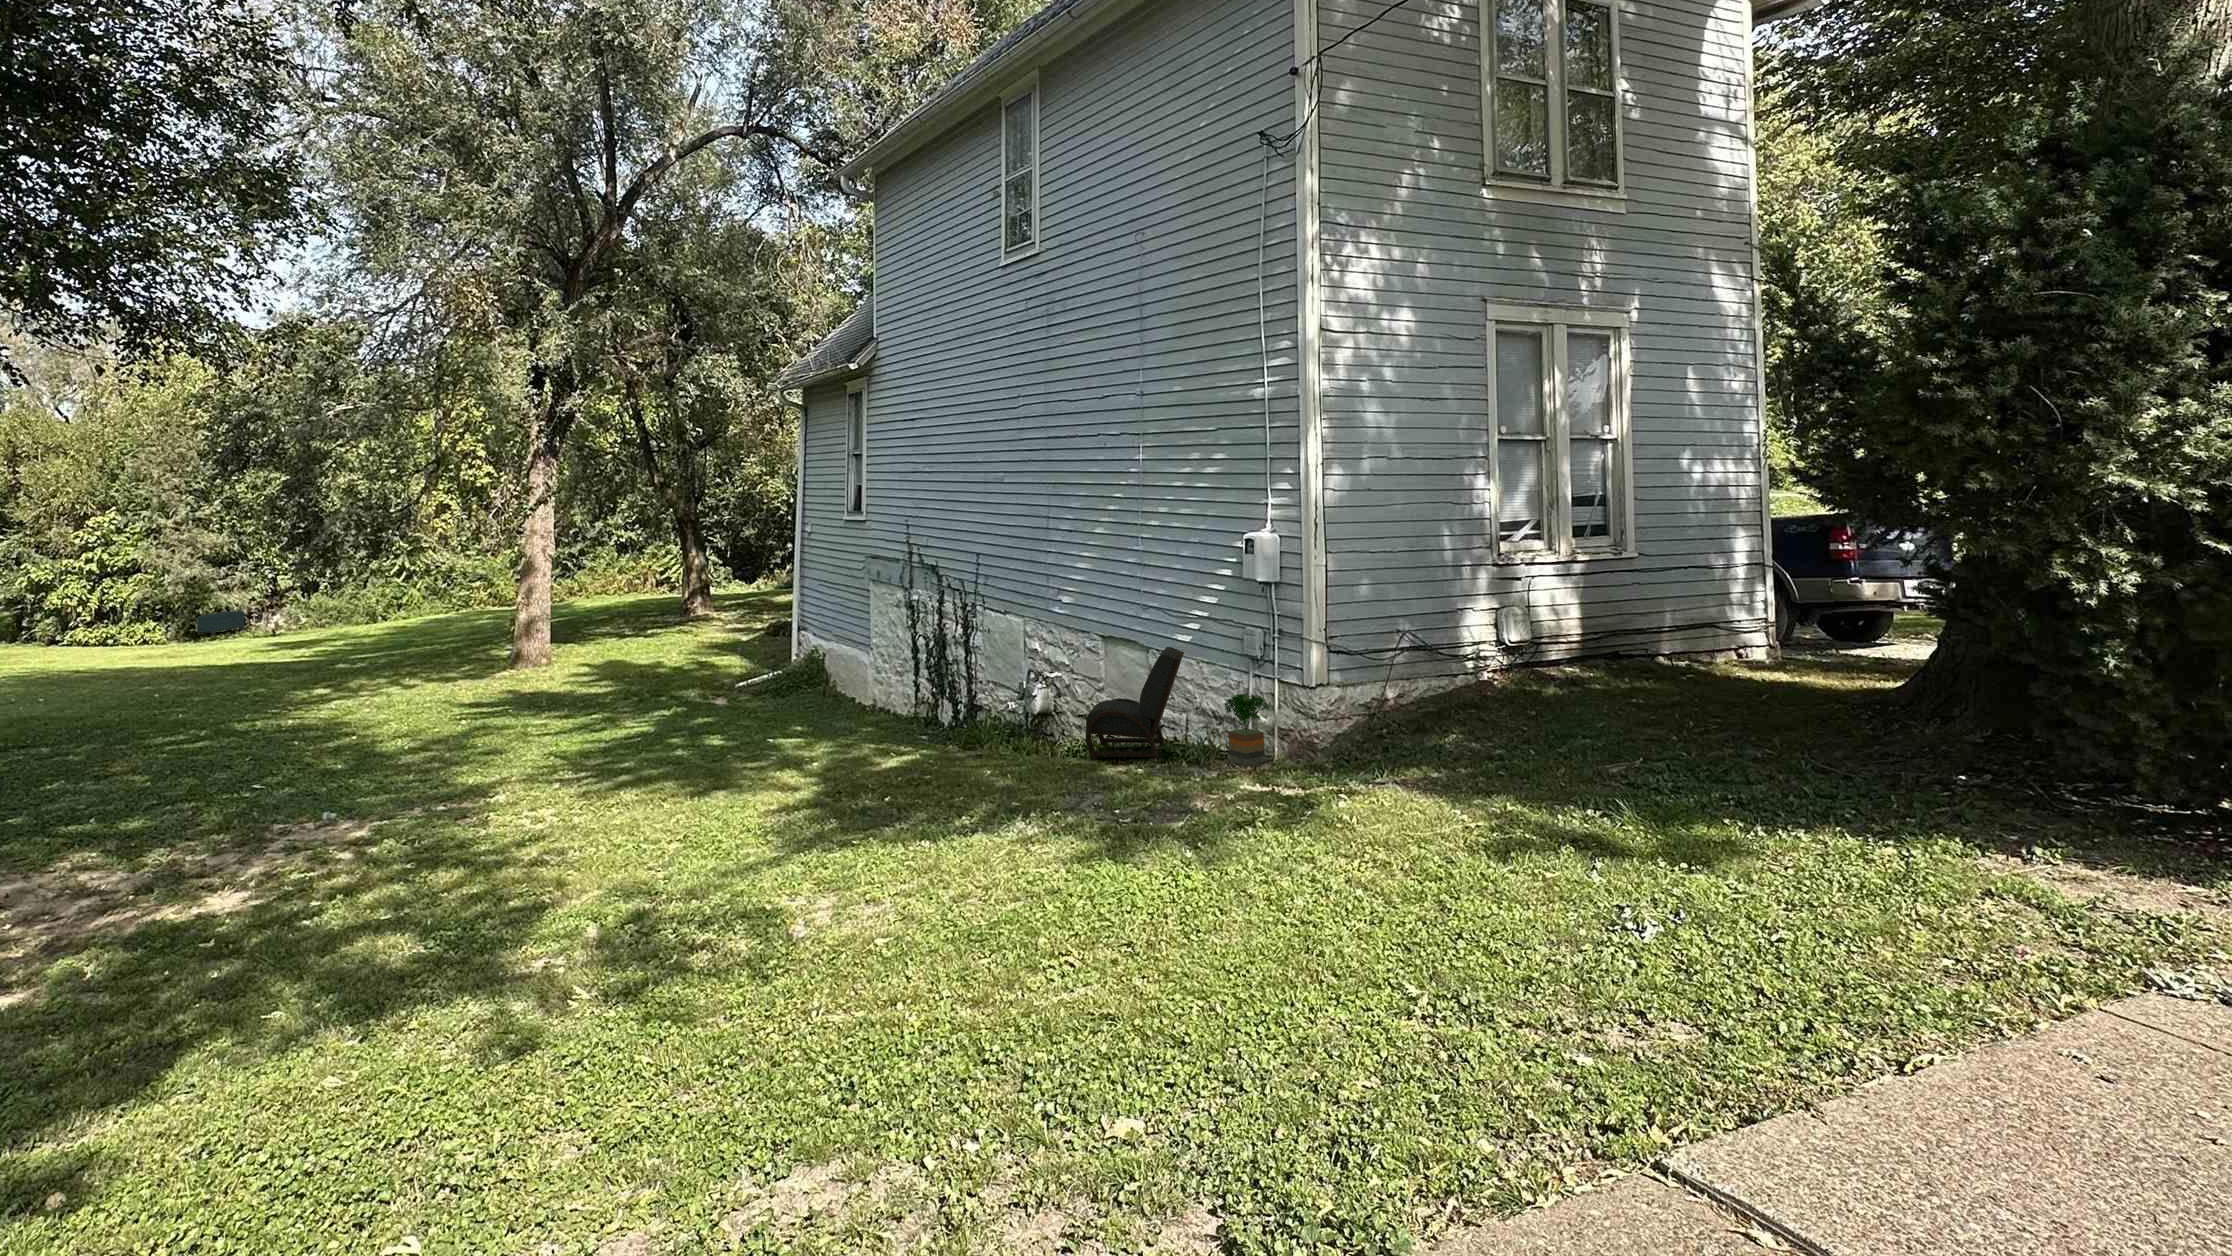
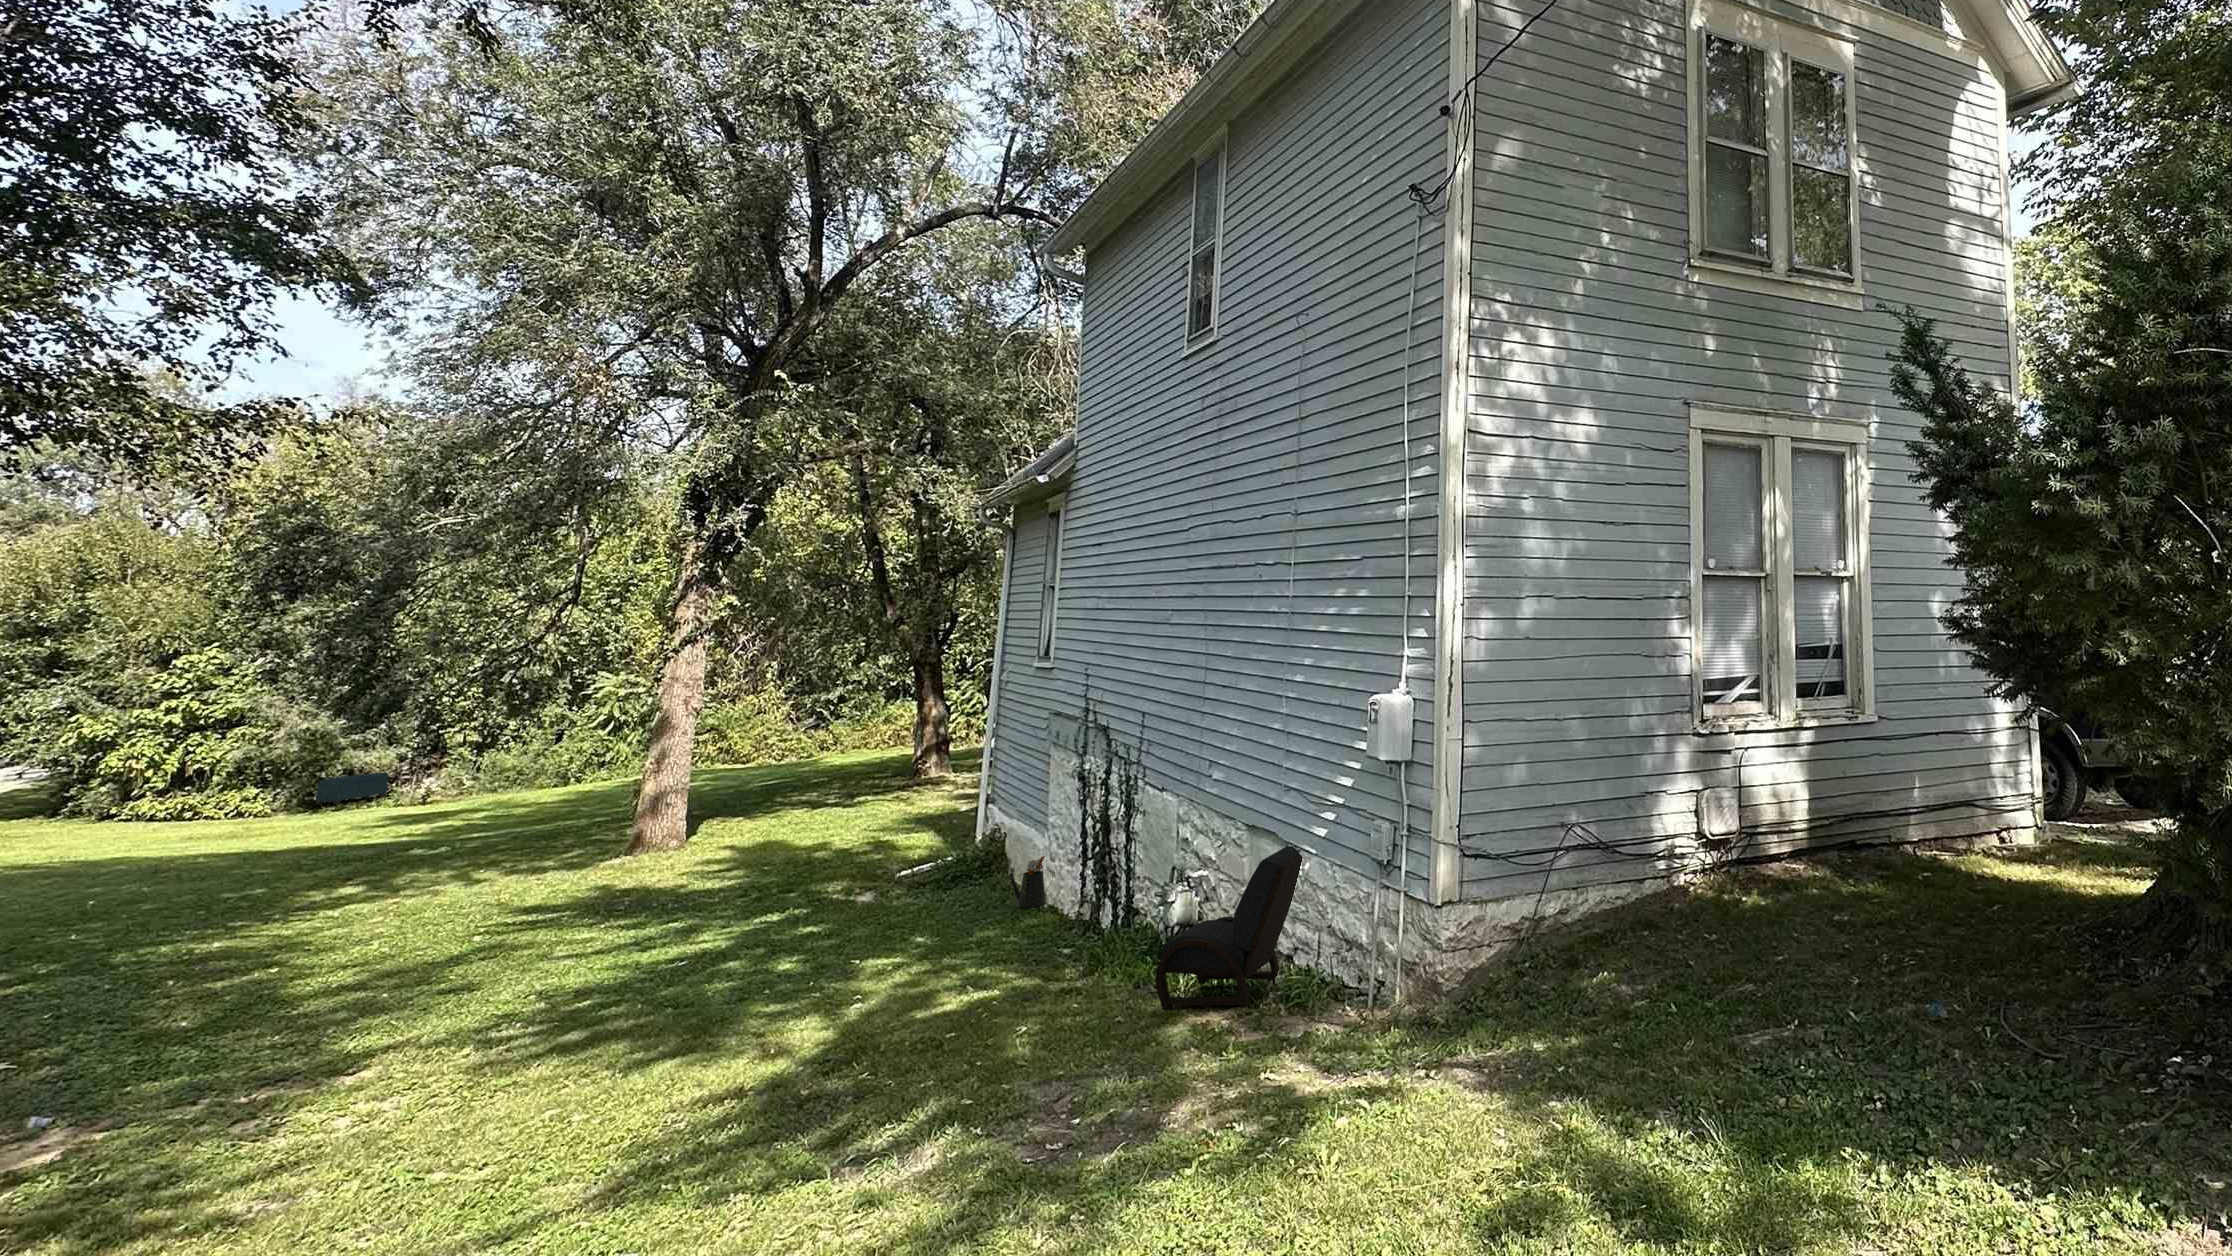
watering can: none [856,667,889,707] -> present [1010,856,1053,908]
potted tree: present [1225,693,1269,766] -> none [1306,918,1374,1026]

